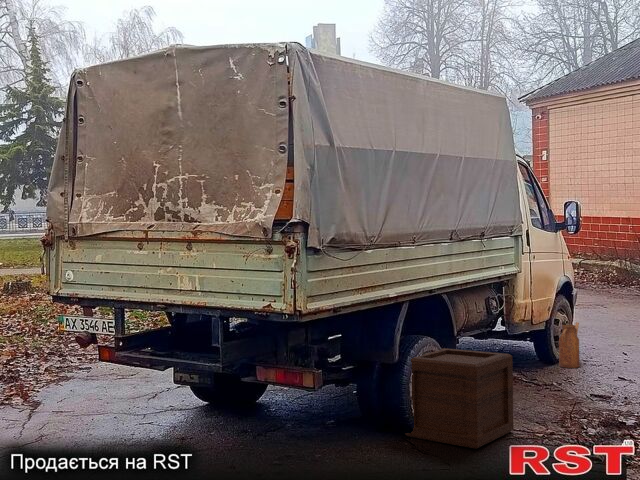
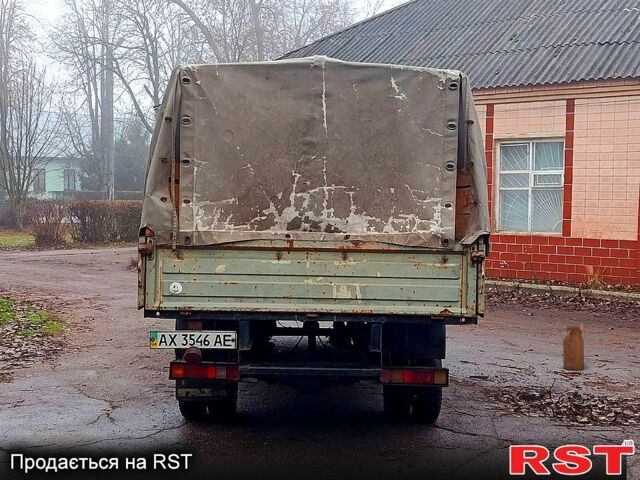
wooden crate: present [405,348,514,449] -> none [404,349,514,449]

